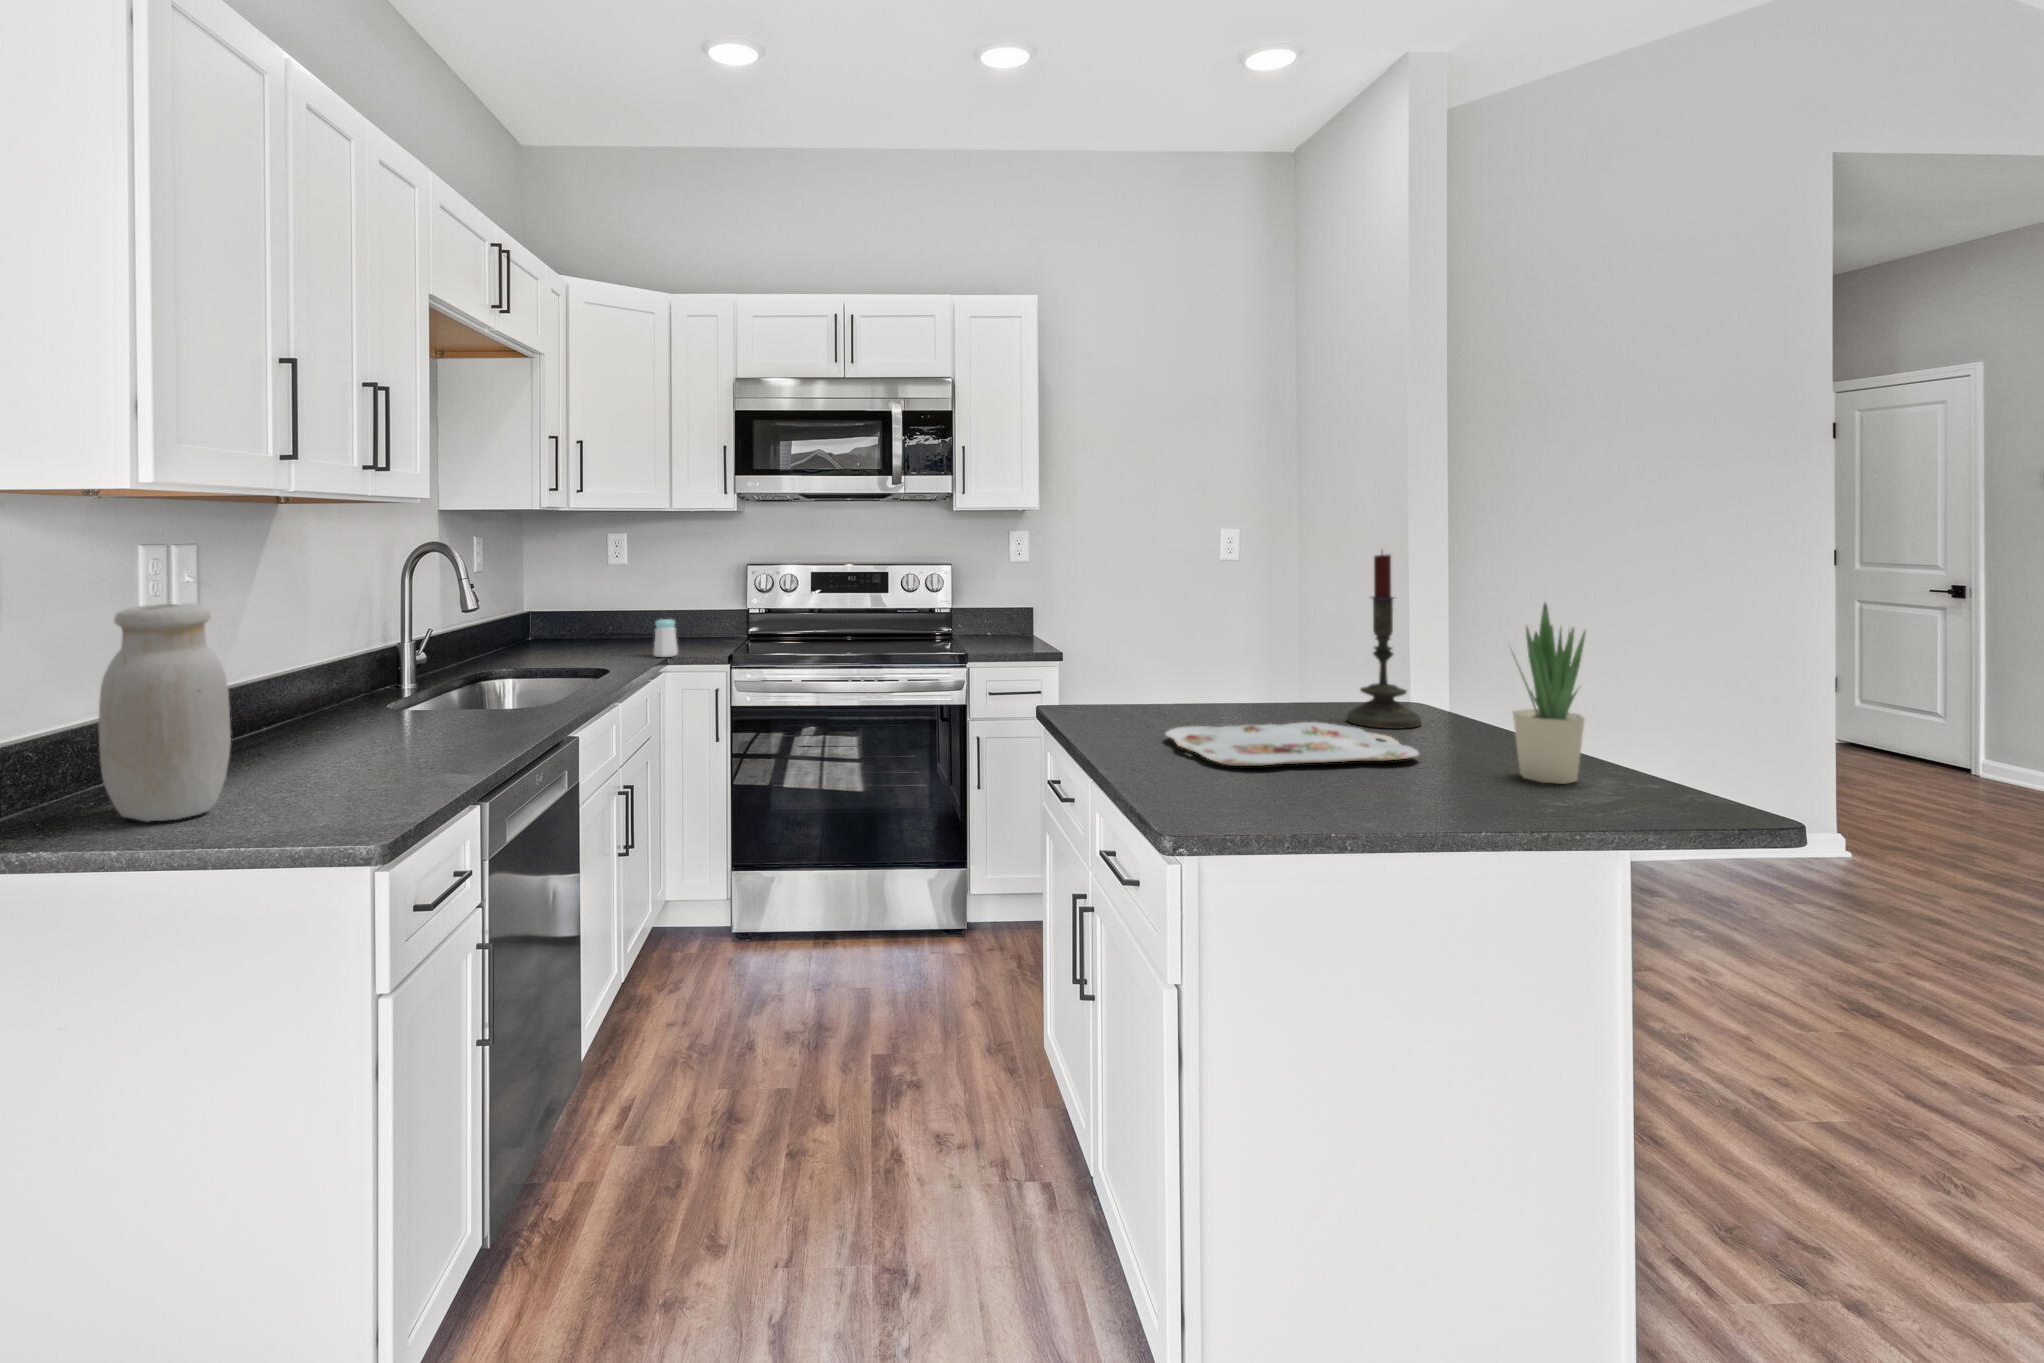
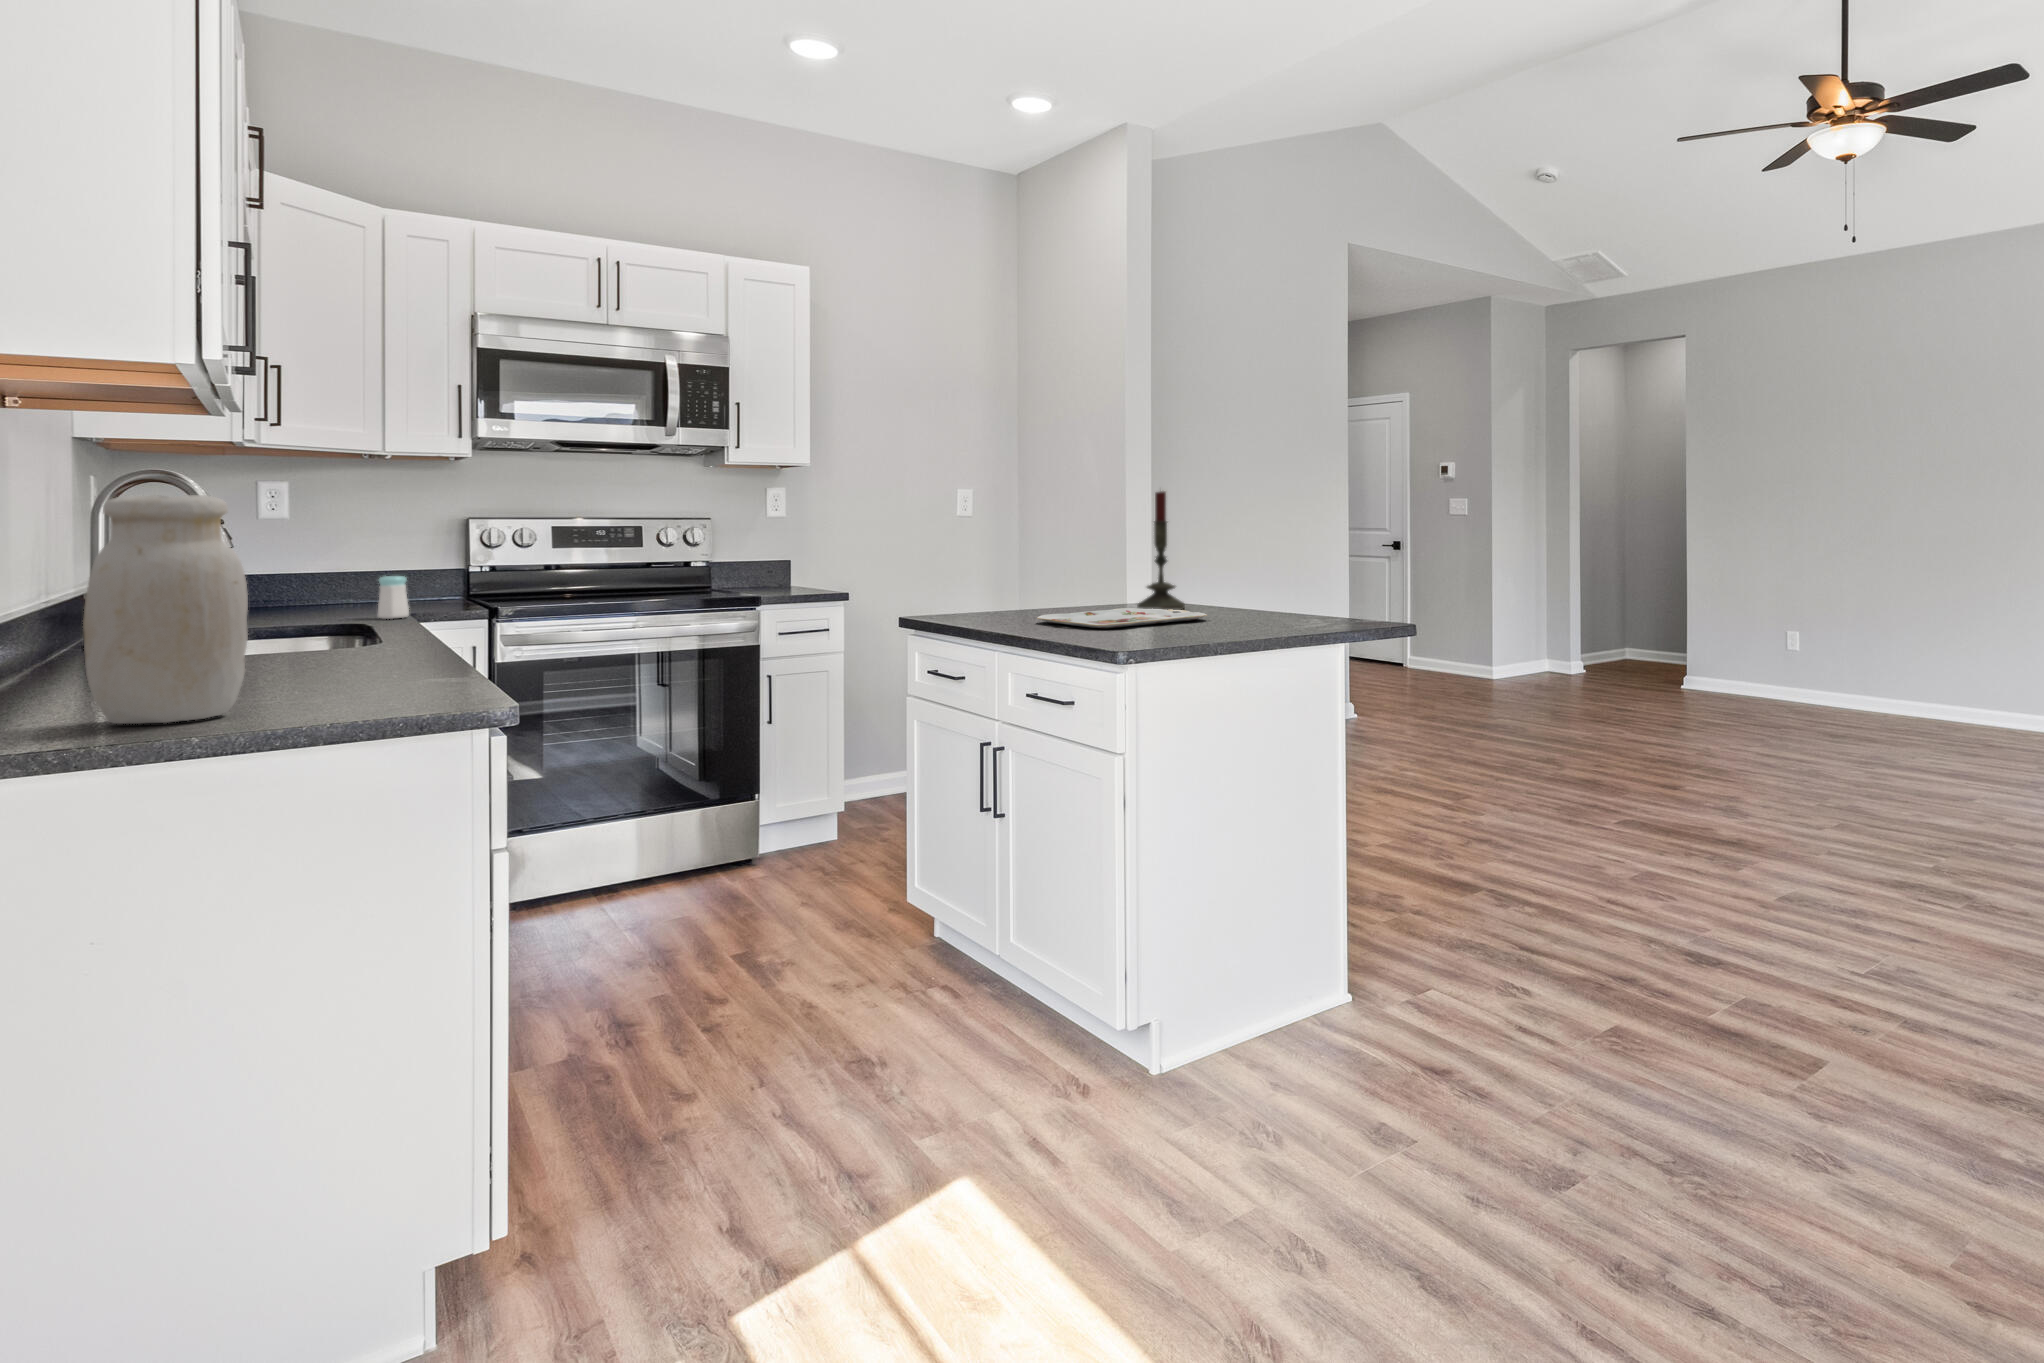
potted plant: present [1513,603,1586,784] -> none [1259,511,1300,621]

